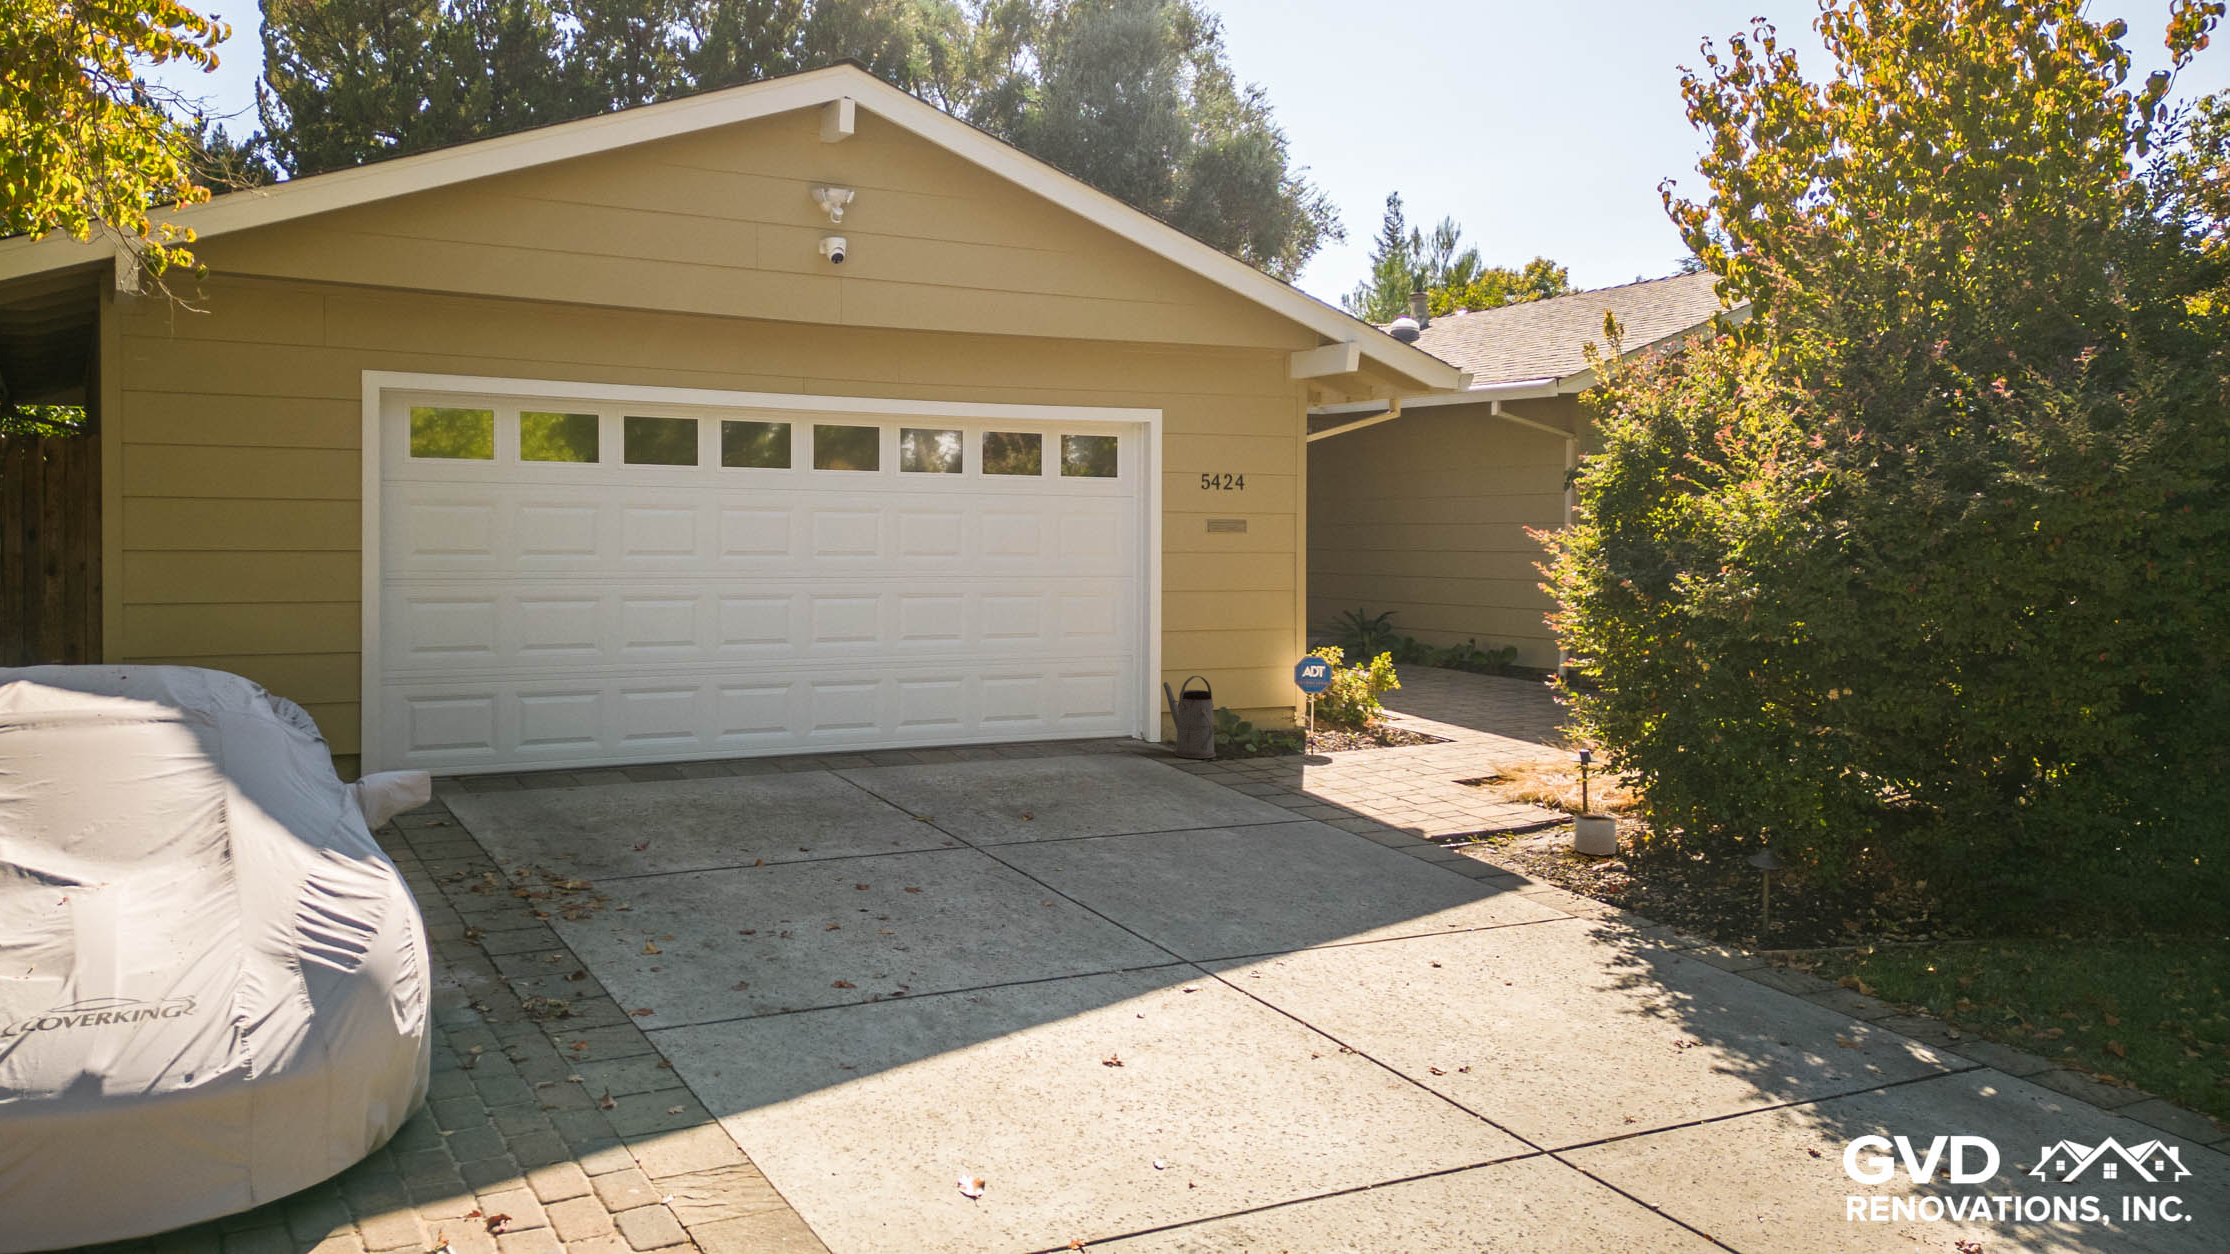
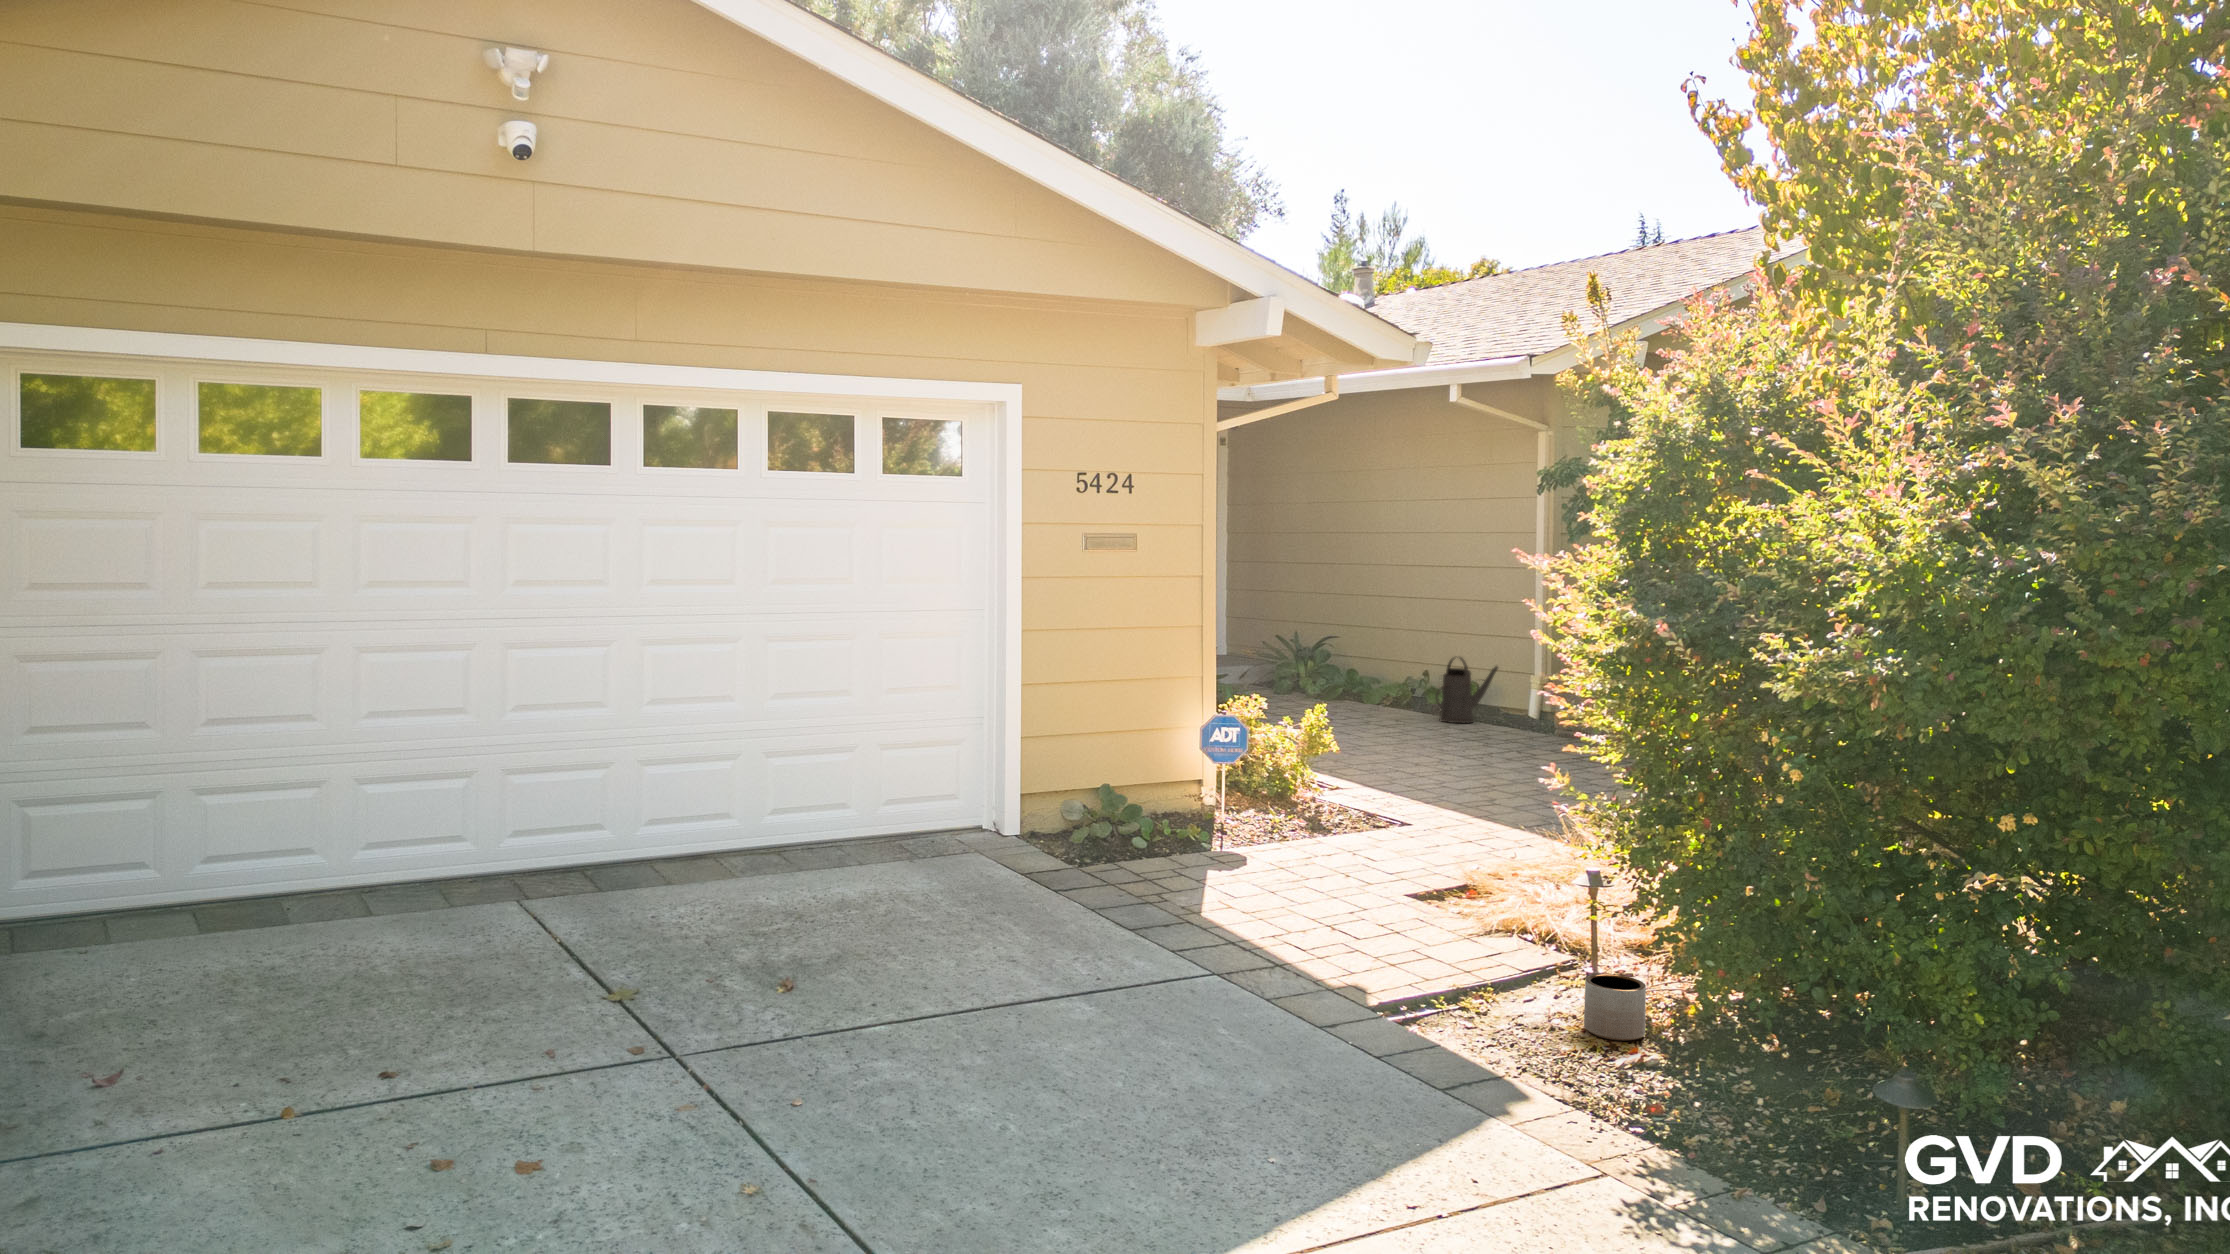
watering can: present [1163,676,1216,759] -> present [1435,657,1498,723]

